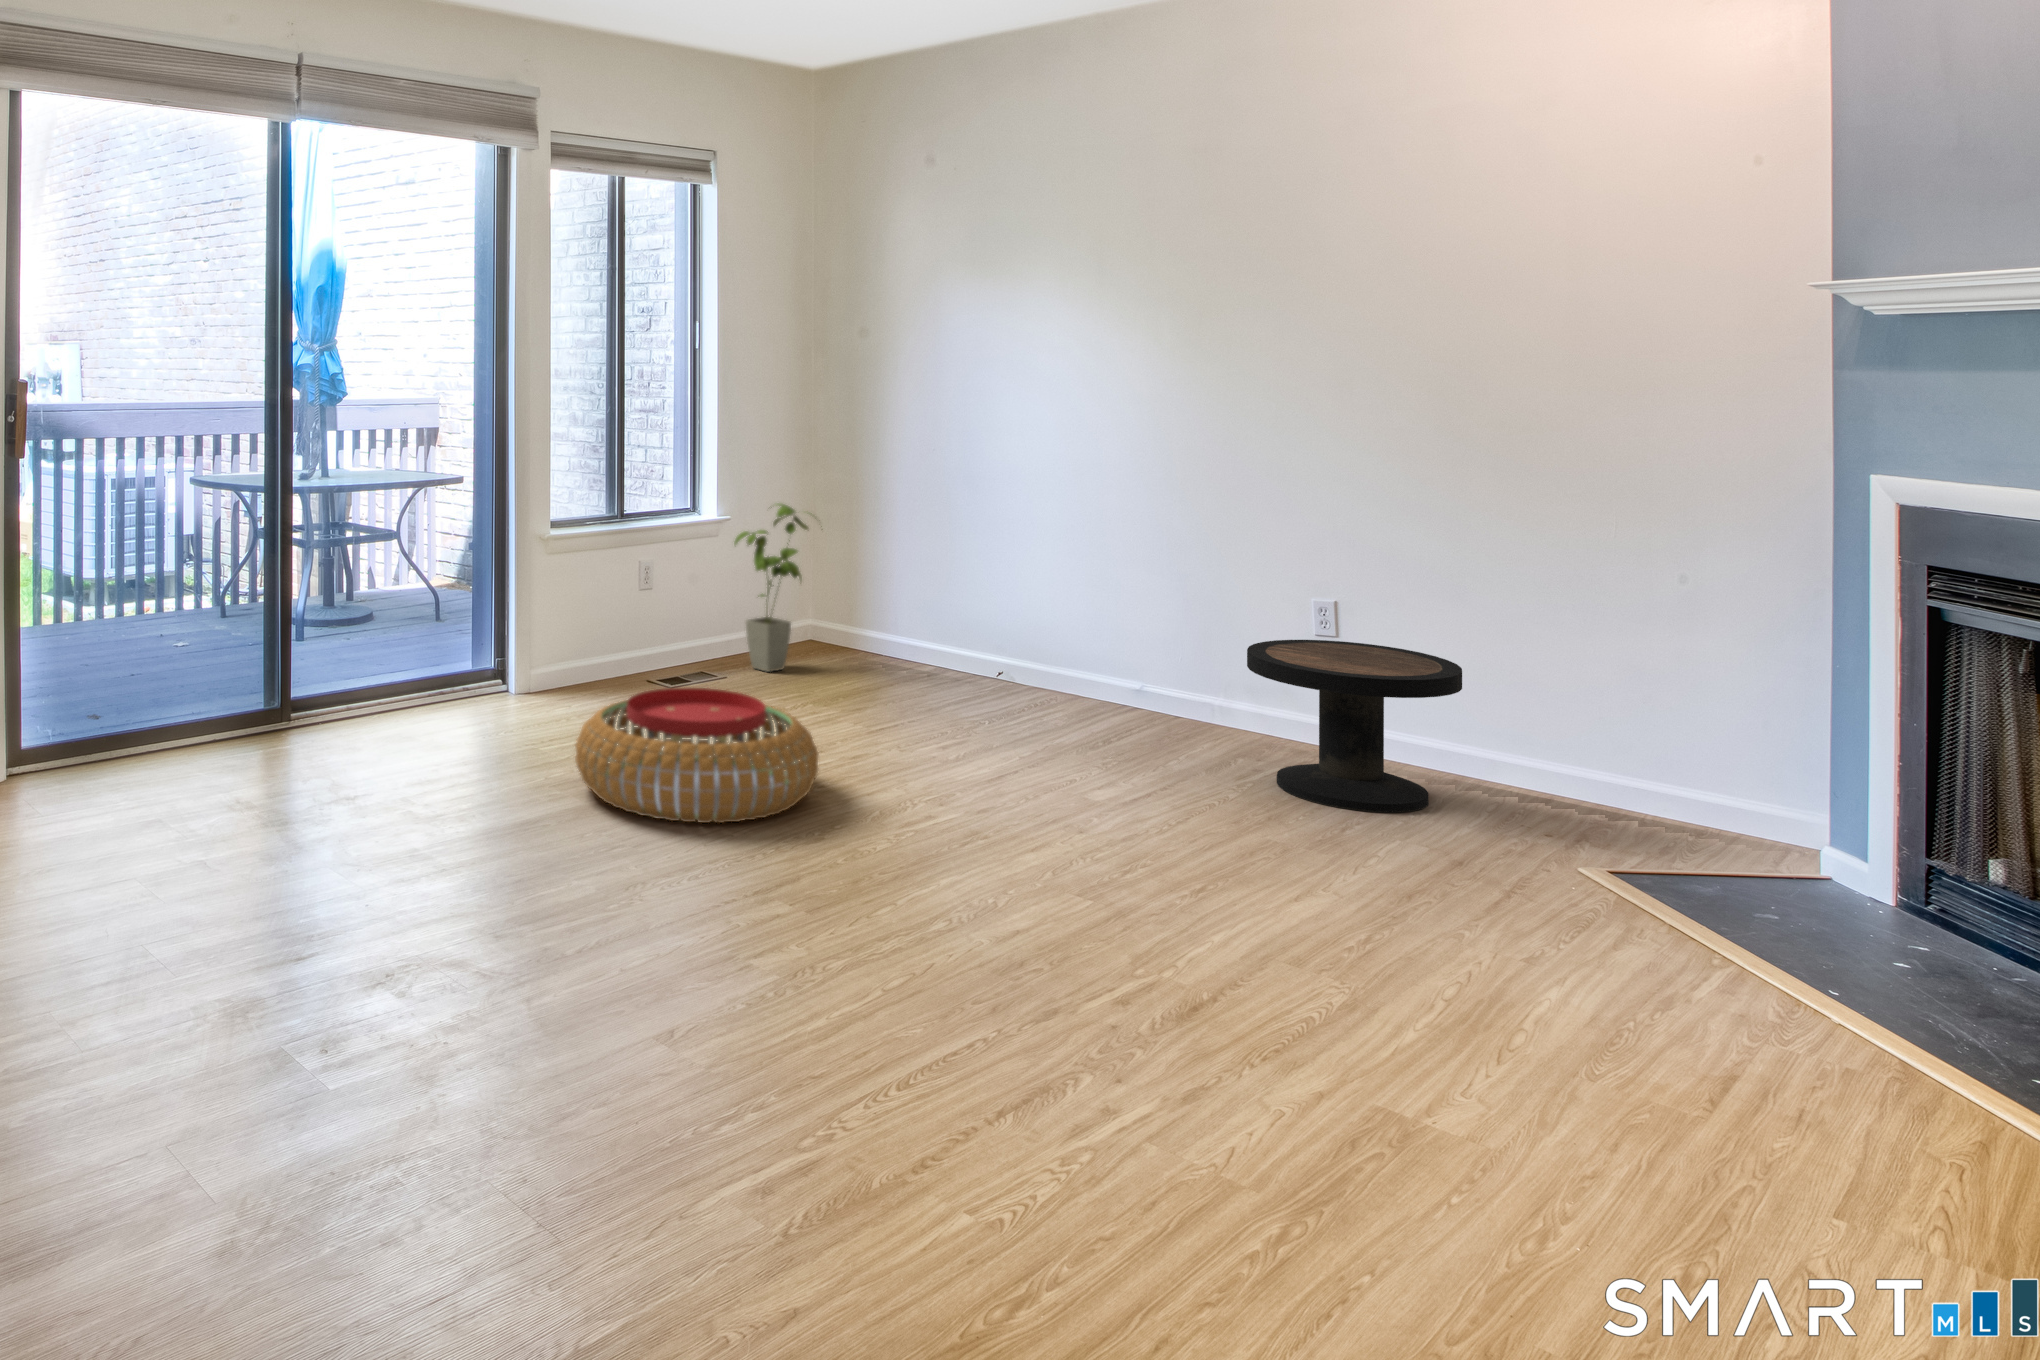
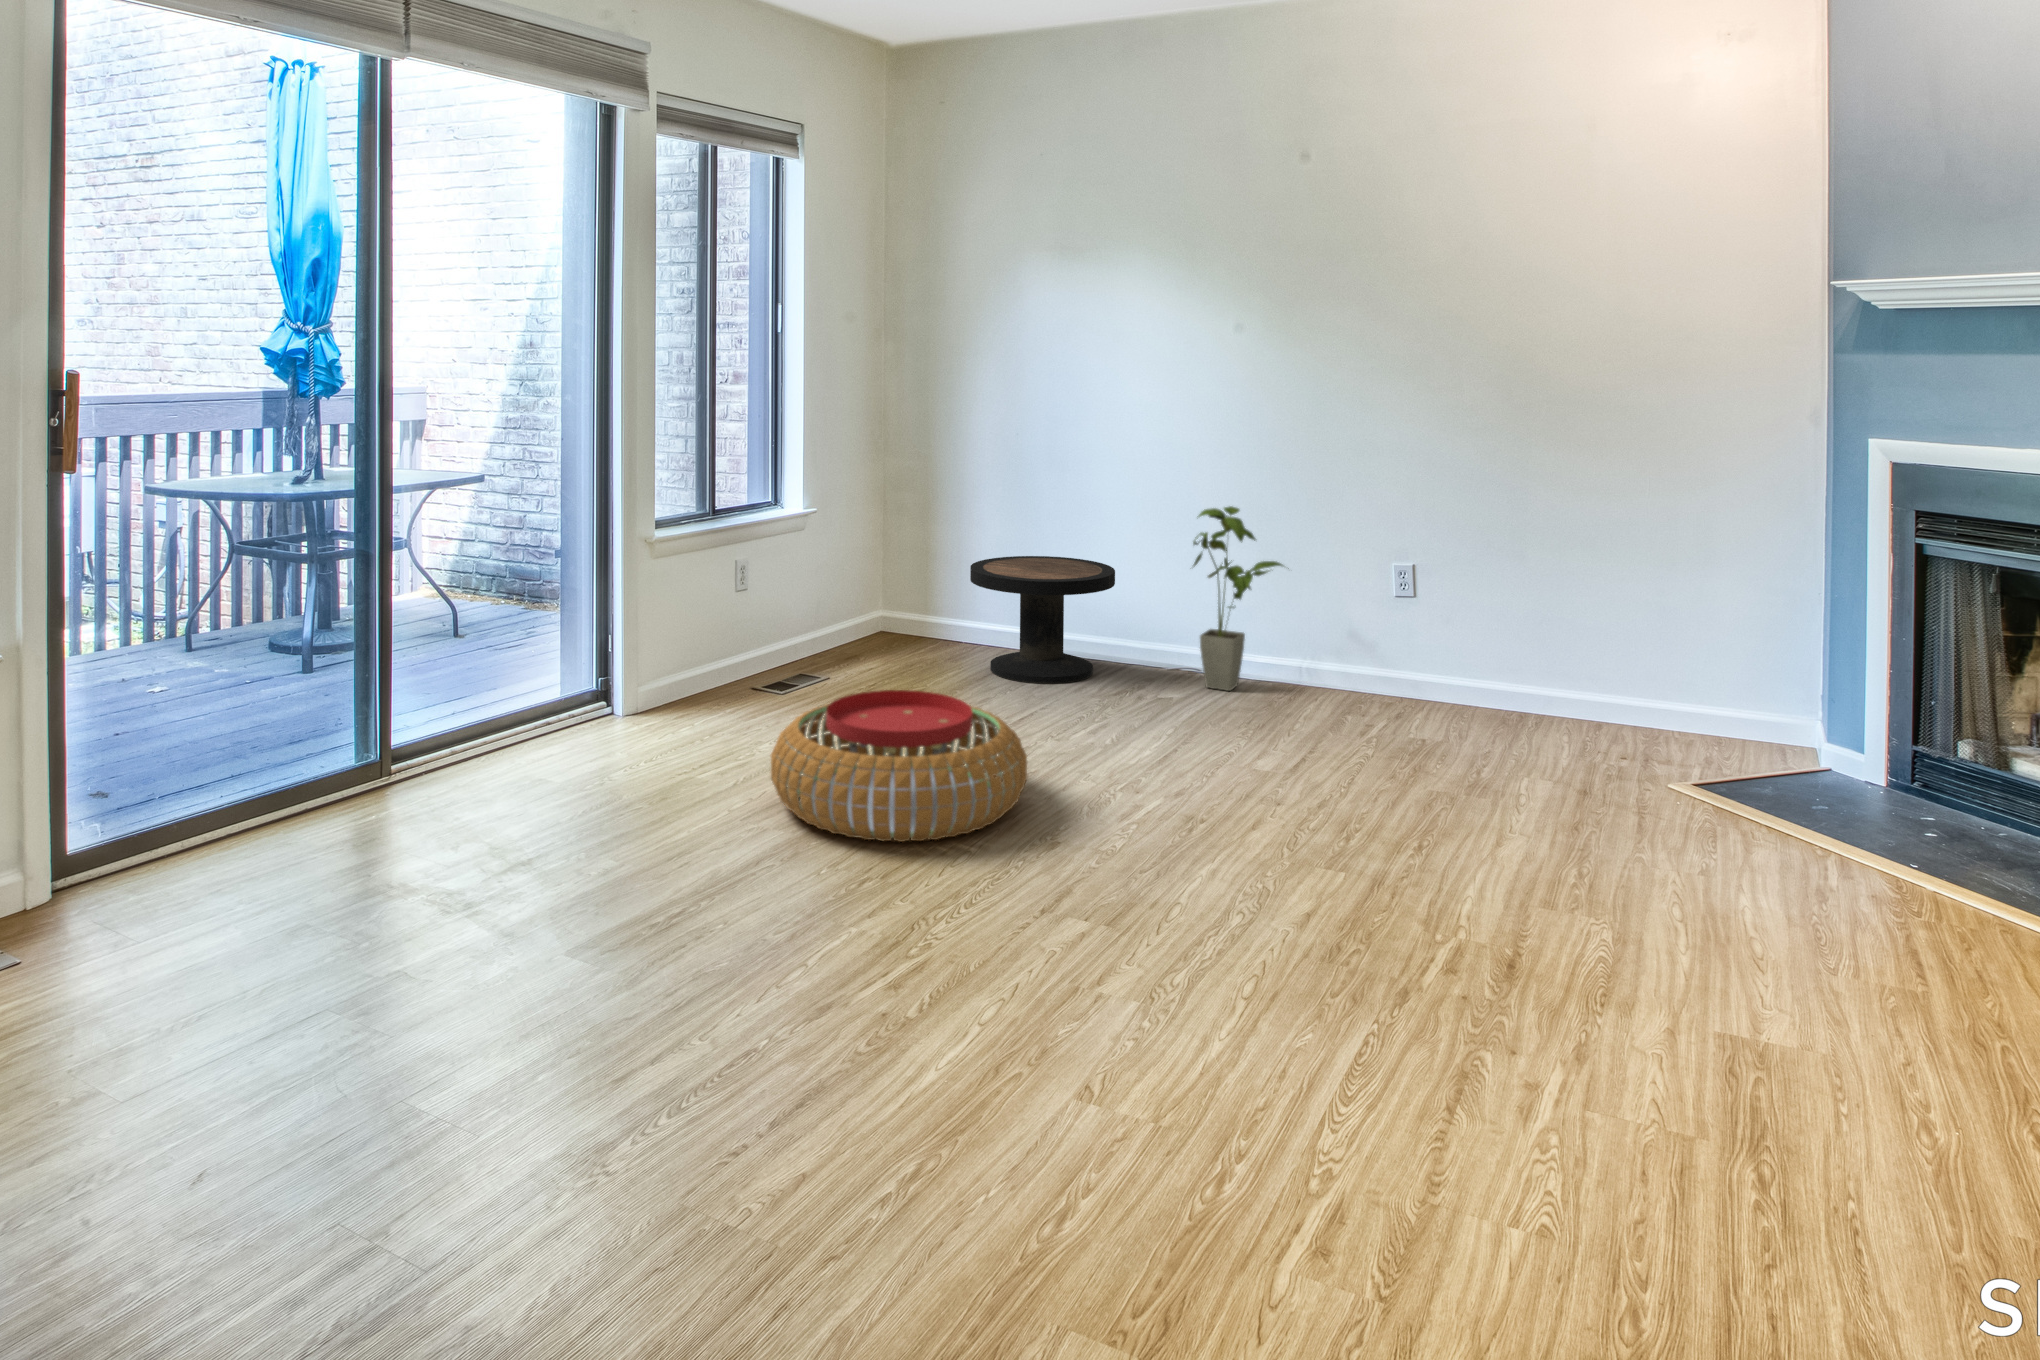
house plant: present [735,504,808,672] -> present [1193,506,1283,691]
side table: present [1247,640,1462,813] -> present [970,556,1115,684]

